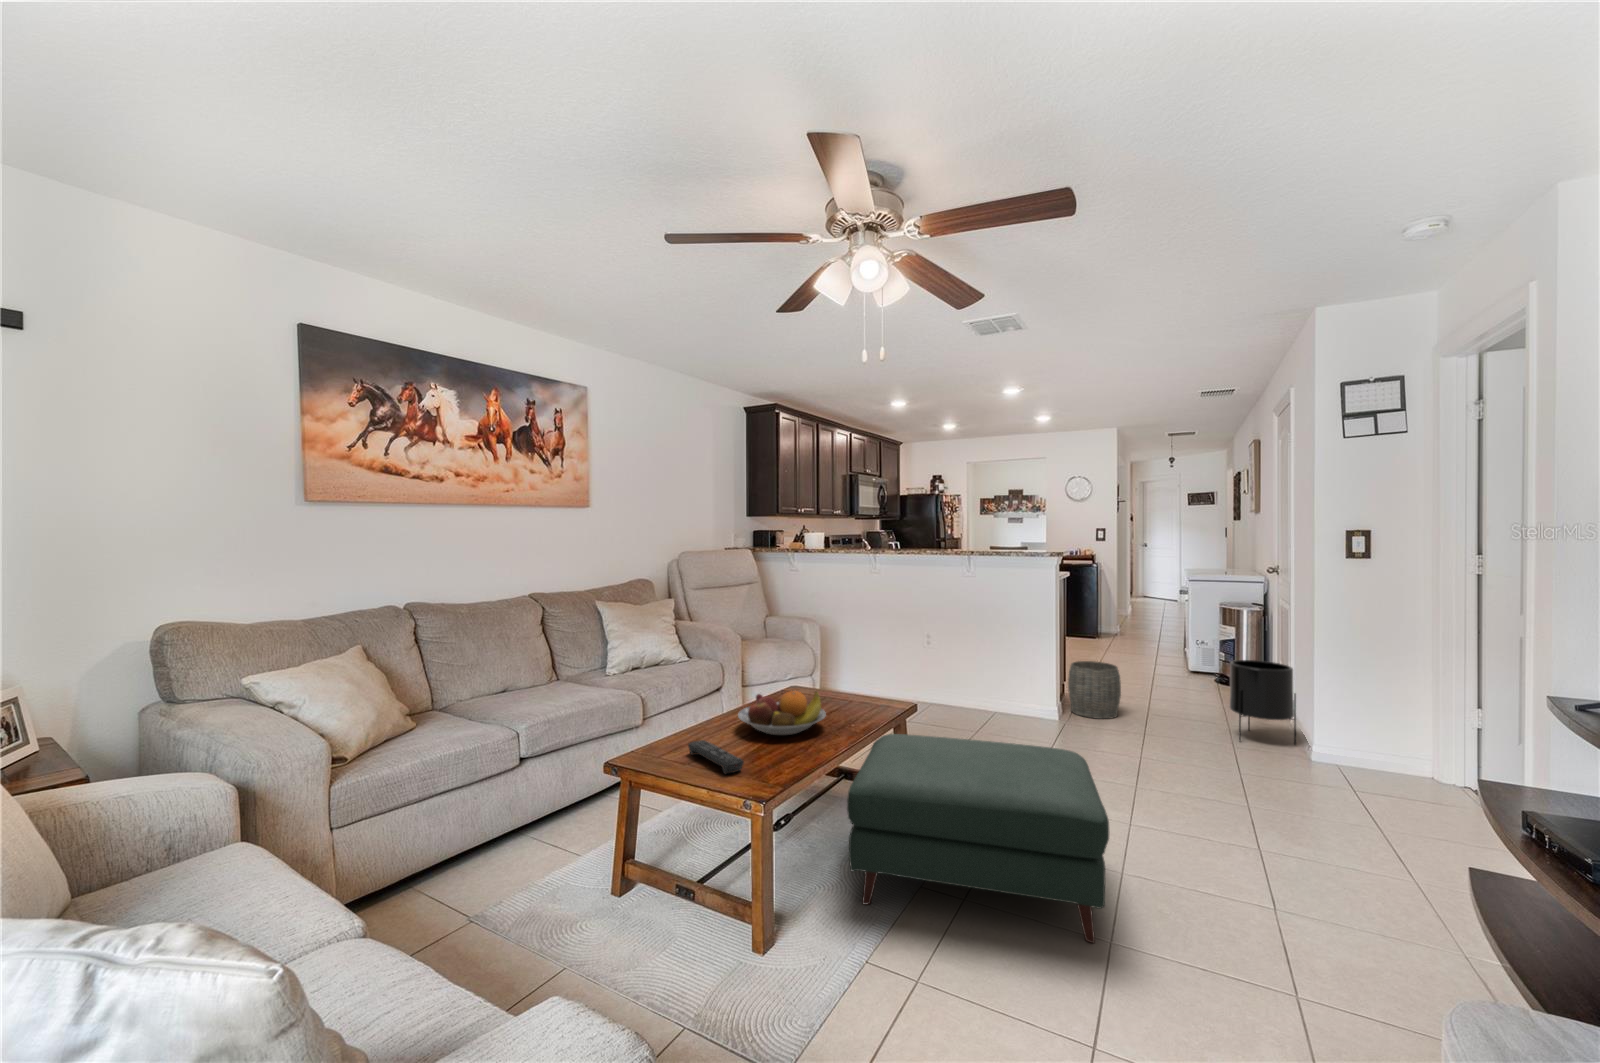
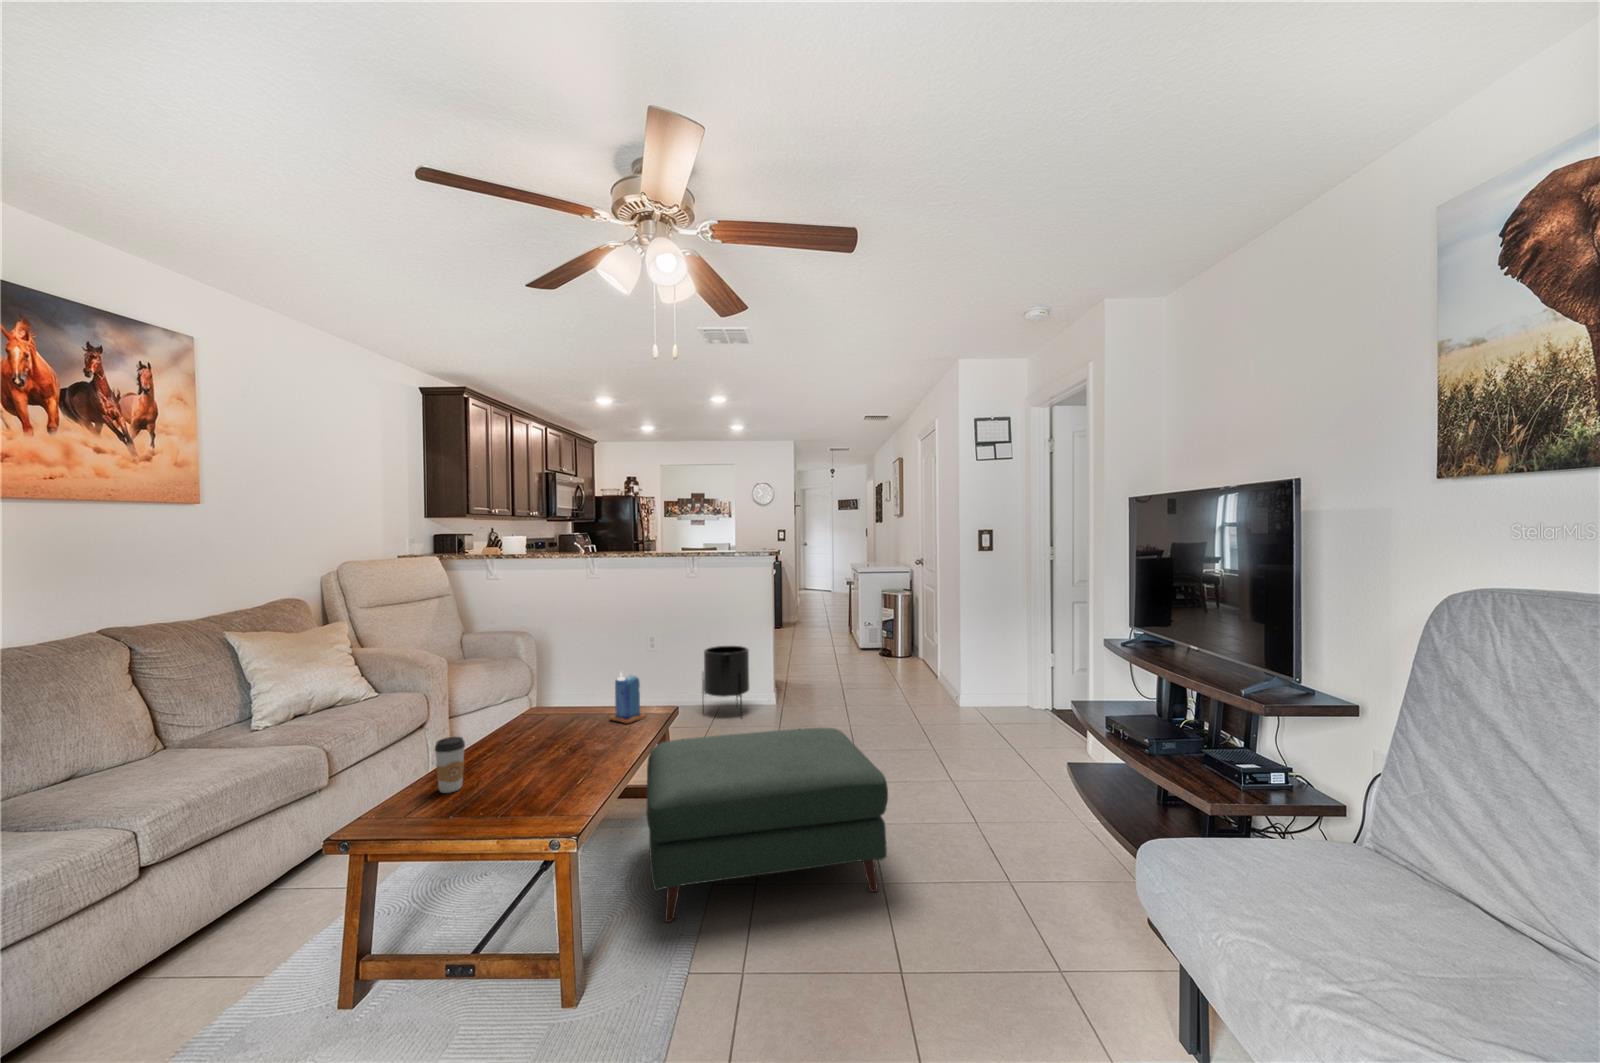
planter: present [1230,660,1296,744] -> present [702,646,749,718]
woven basket: present [1068,661,1121,719] -> none [780,649,823,700]
candle: none [848,662,882,712] -> present [609,673,647,724]
fruit bowl: present [738,691,826,735] -> none [493,708,600,765]
coffee cup: none [688,699,710,744] -> present [435,737,465,793]
remote control: present [688,740,744,774] -> none [446,786,533,819]

